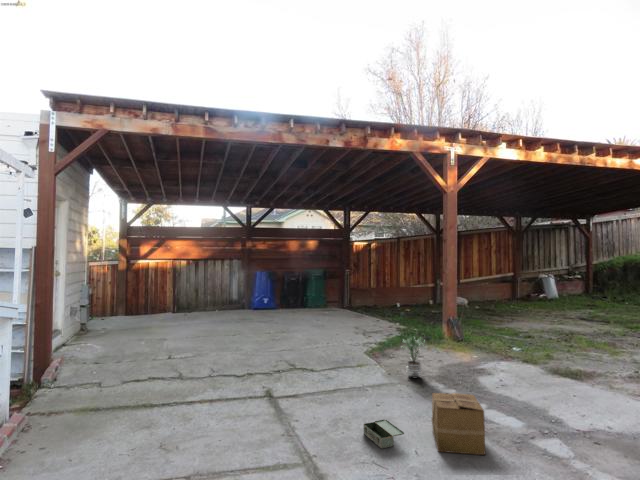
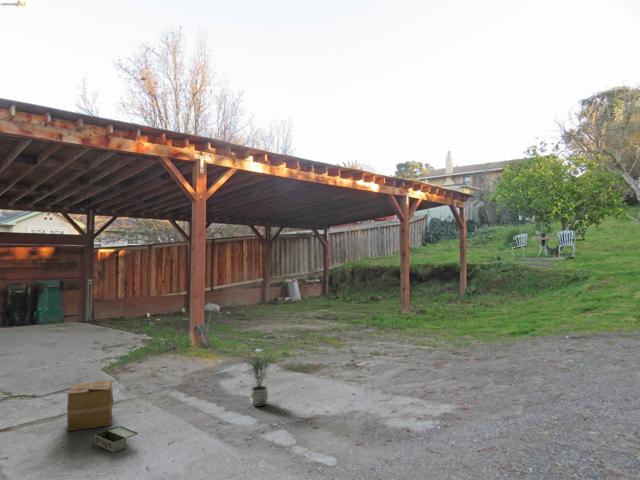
potted plant: present [404,337,425,378] -> present [248,357,270,407]
cardboard box: present [431,393,485,455] -> present [67,381,114,431]

